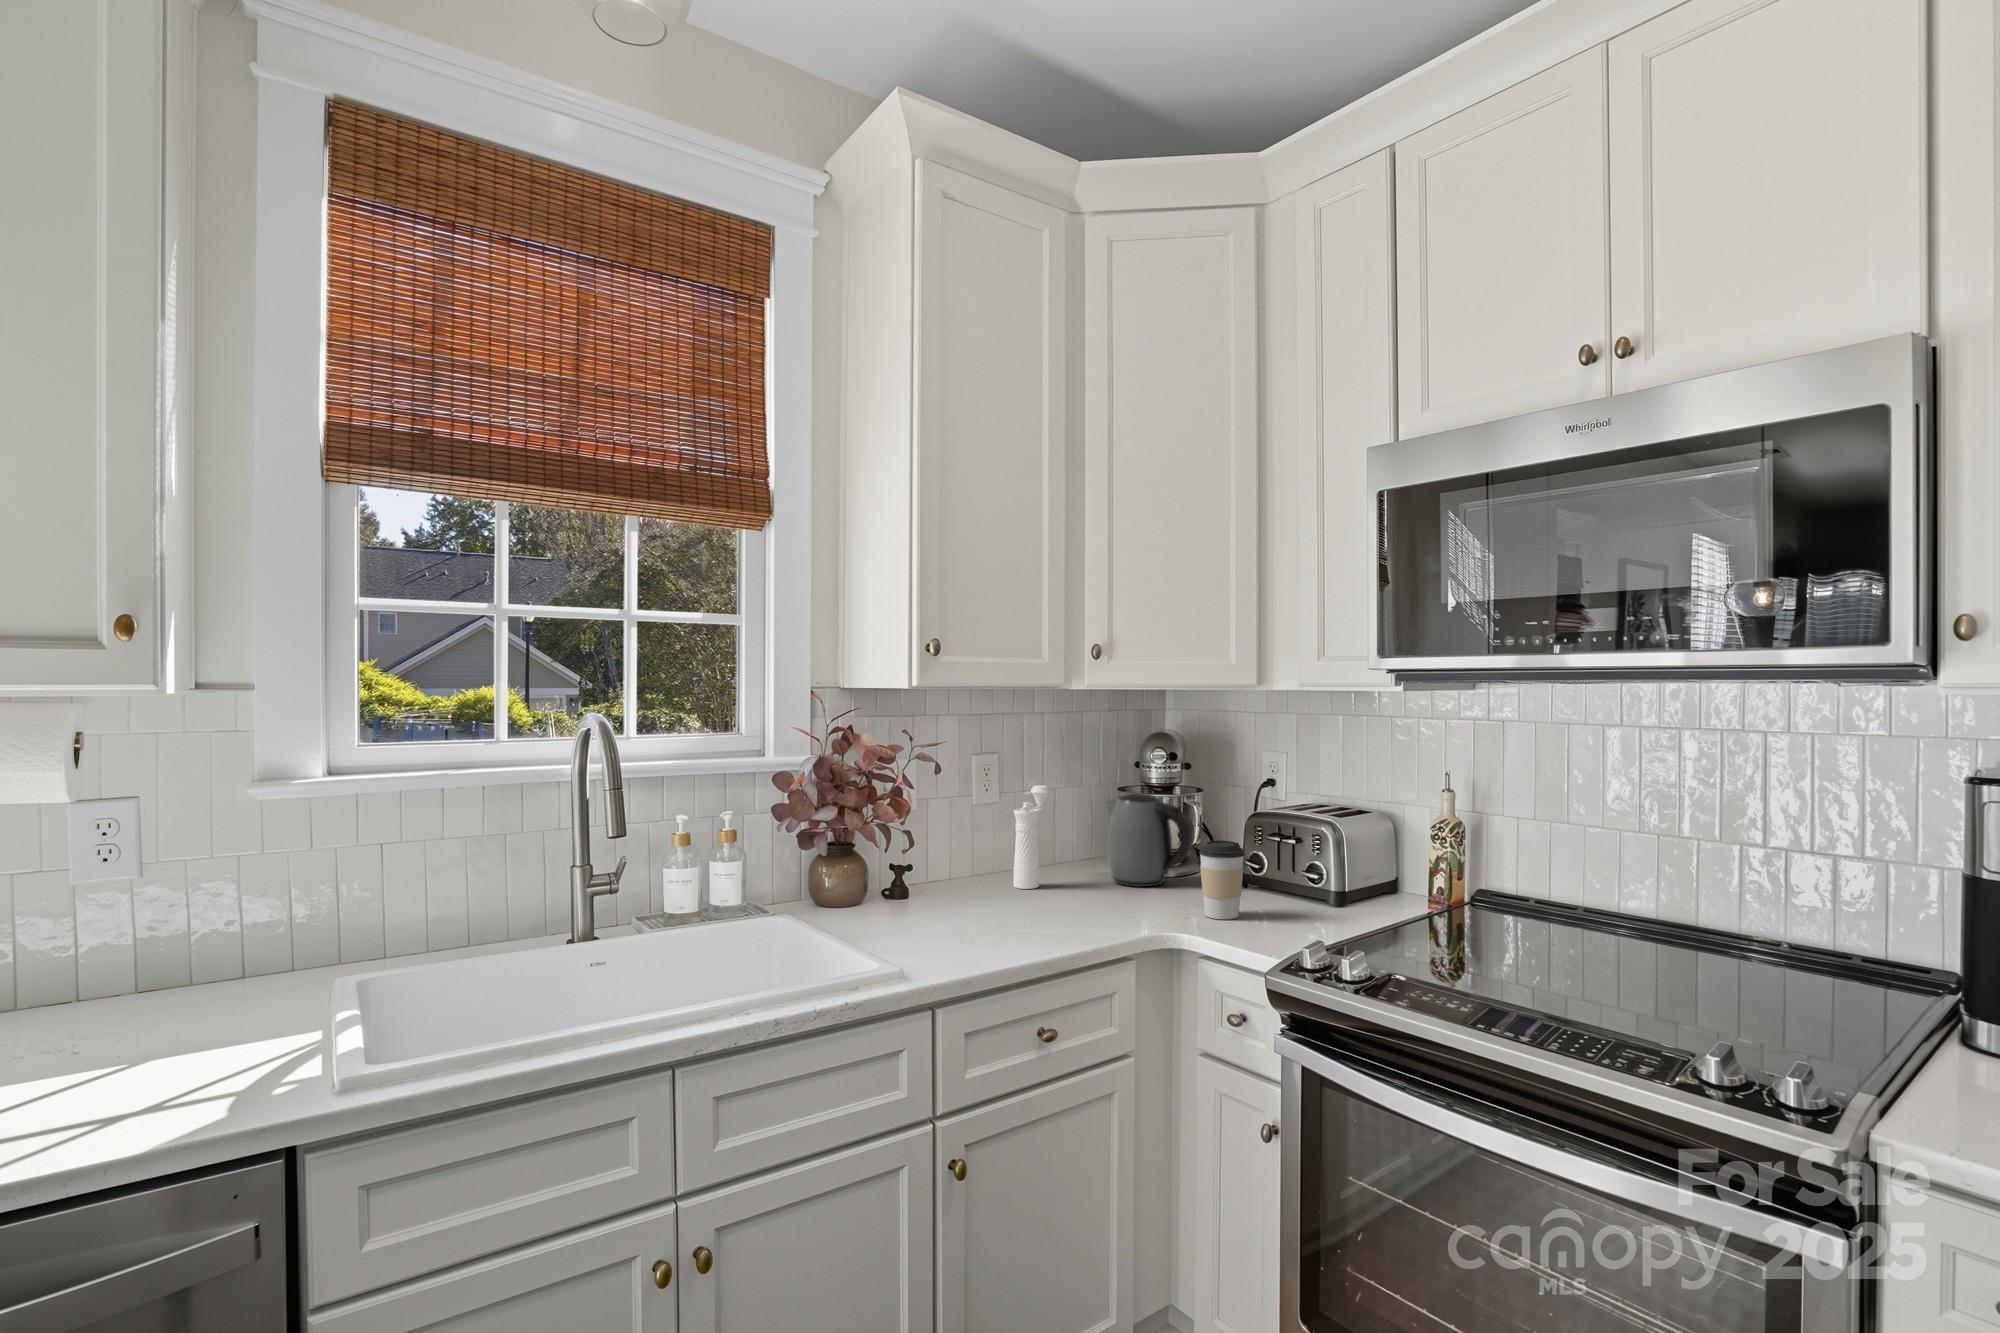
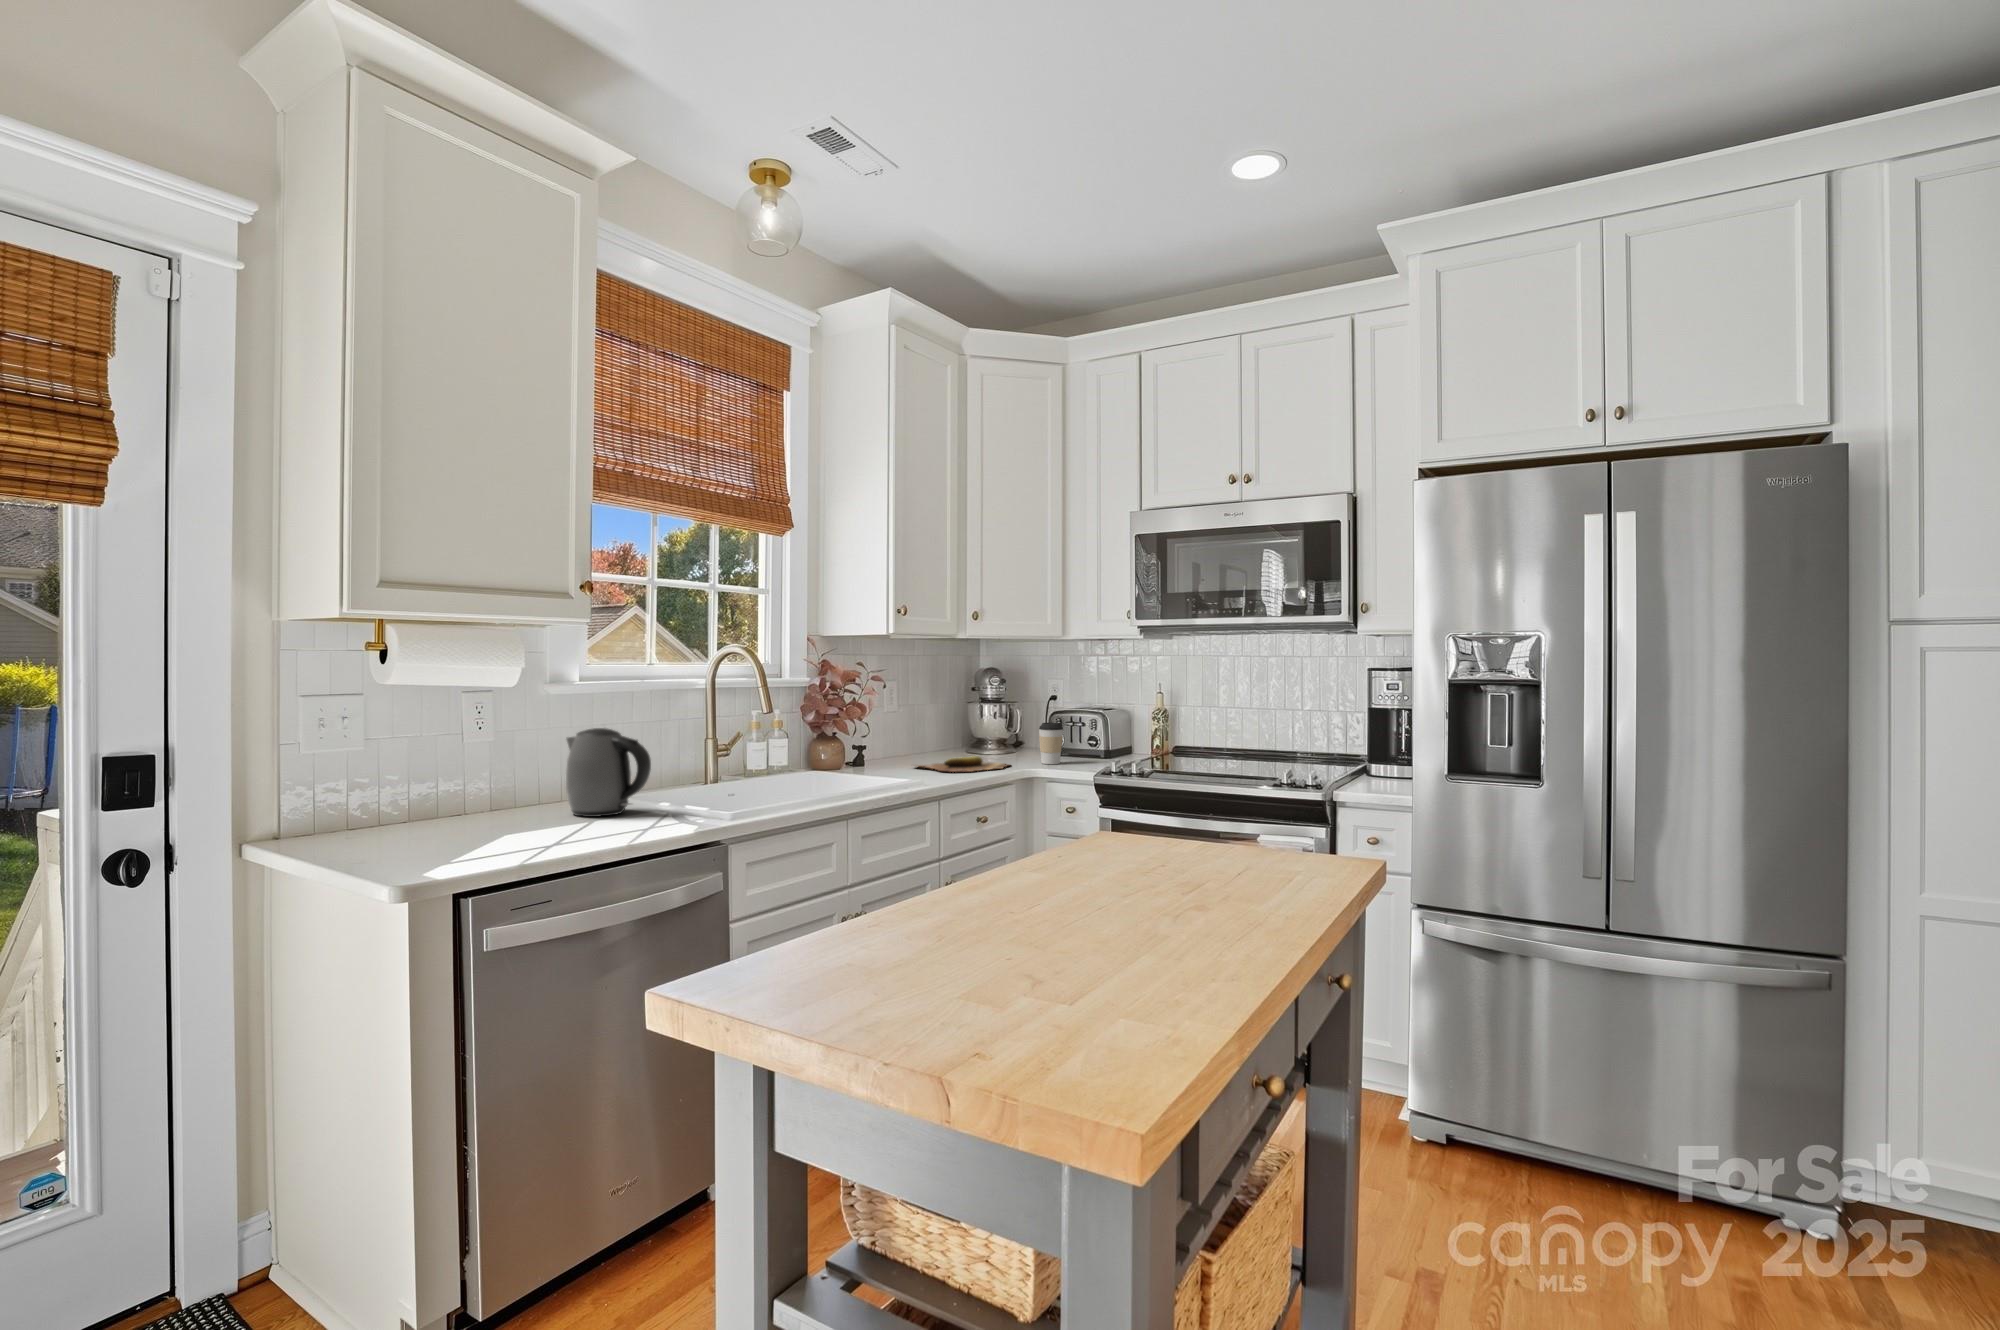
pepper mill: present [1014,785,1050,889] -> none [917,700,934,760]
kettle: present [1106,793,1194,887] -> present [566,728,651,817]
cutting board: none [966,898,1145,936] -> present [916,756,1009,772]

